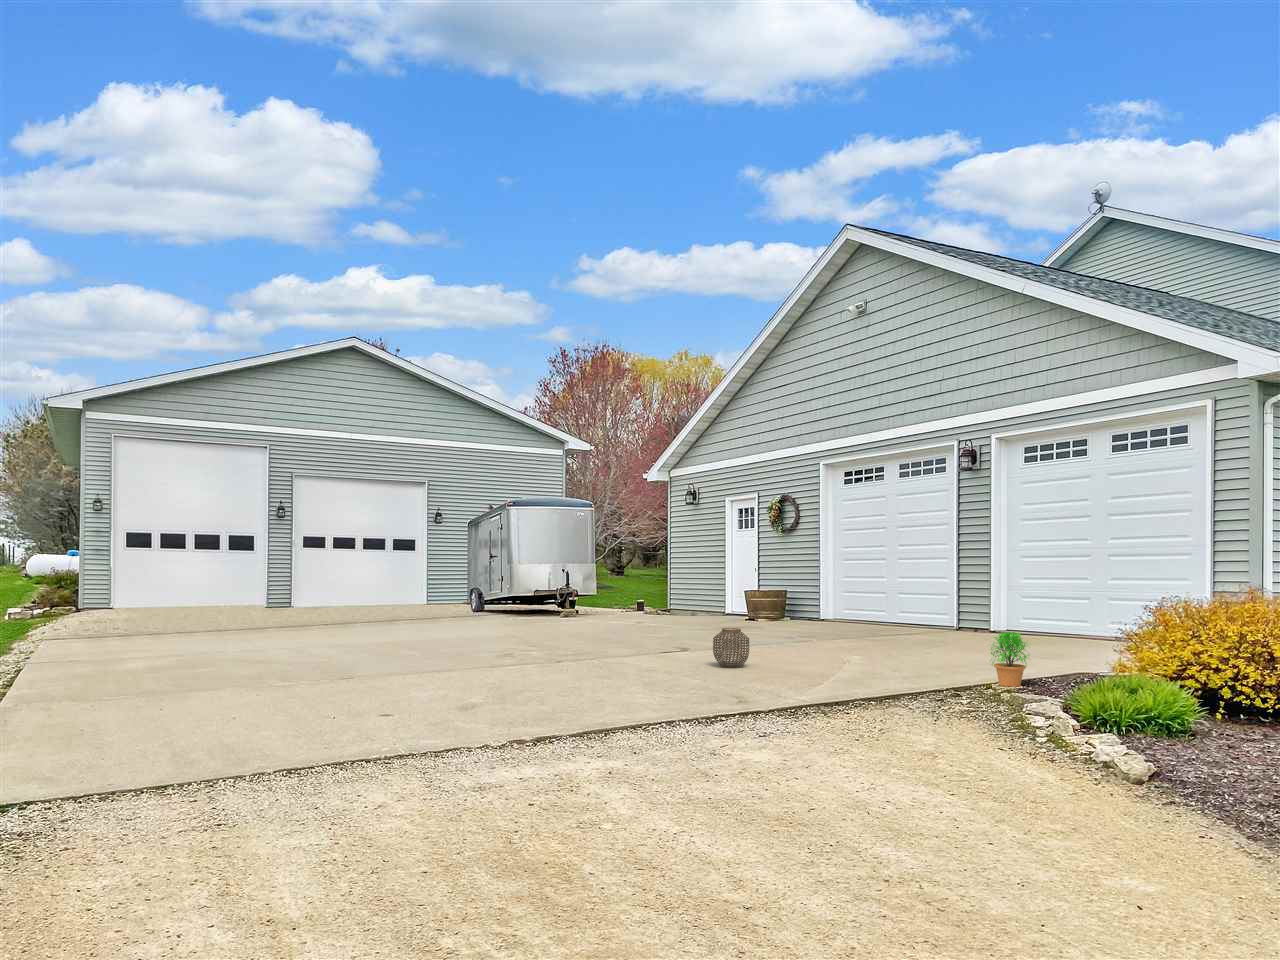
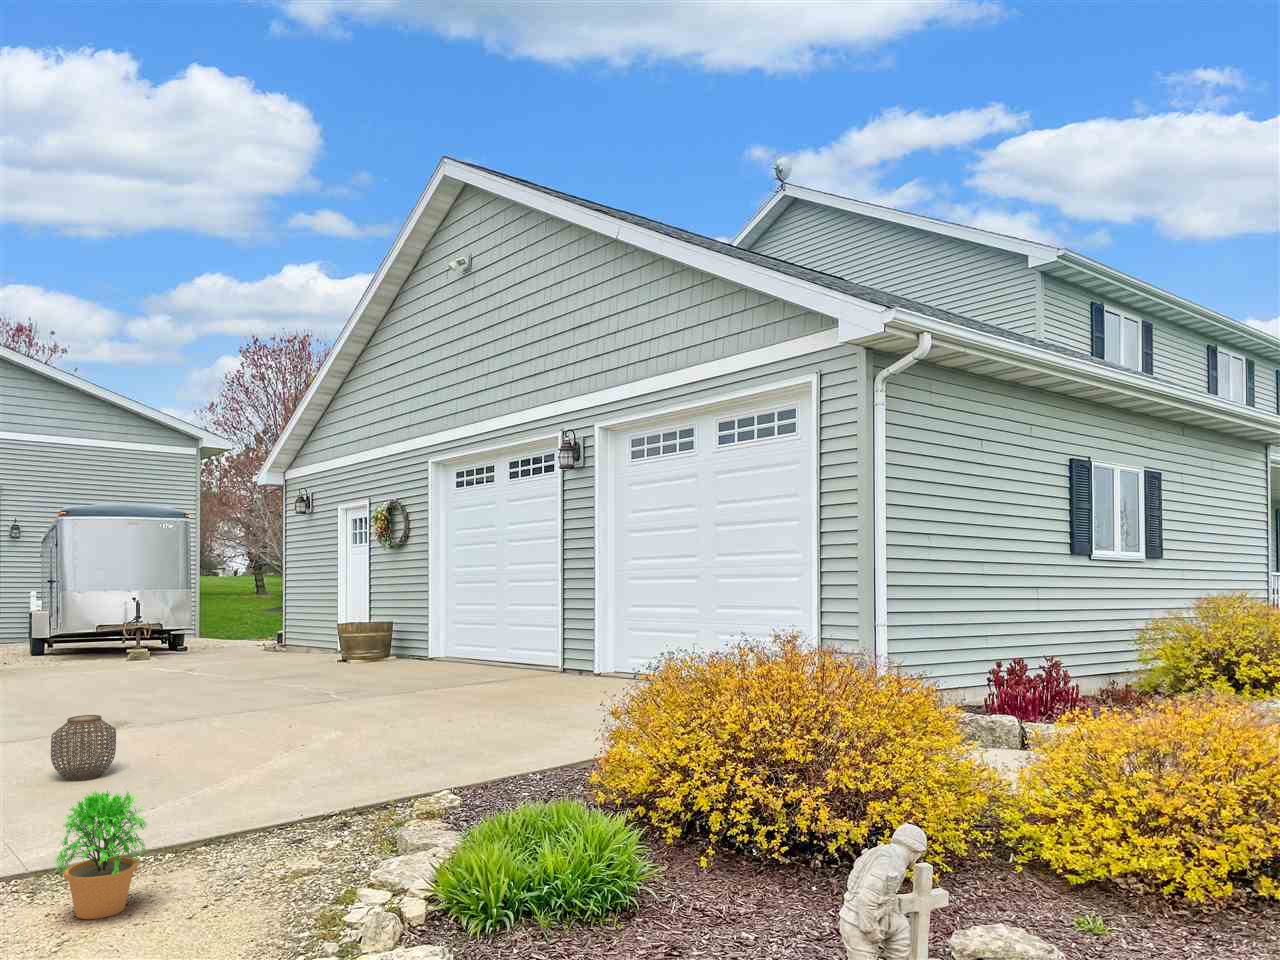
potted plant: present [991,632,1029,687] -> present [55,790,148,919]

